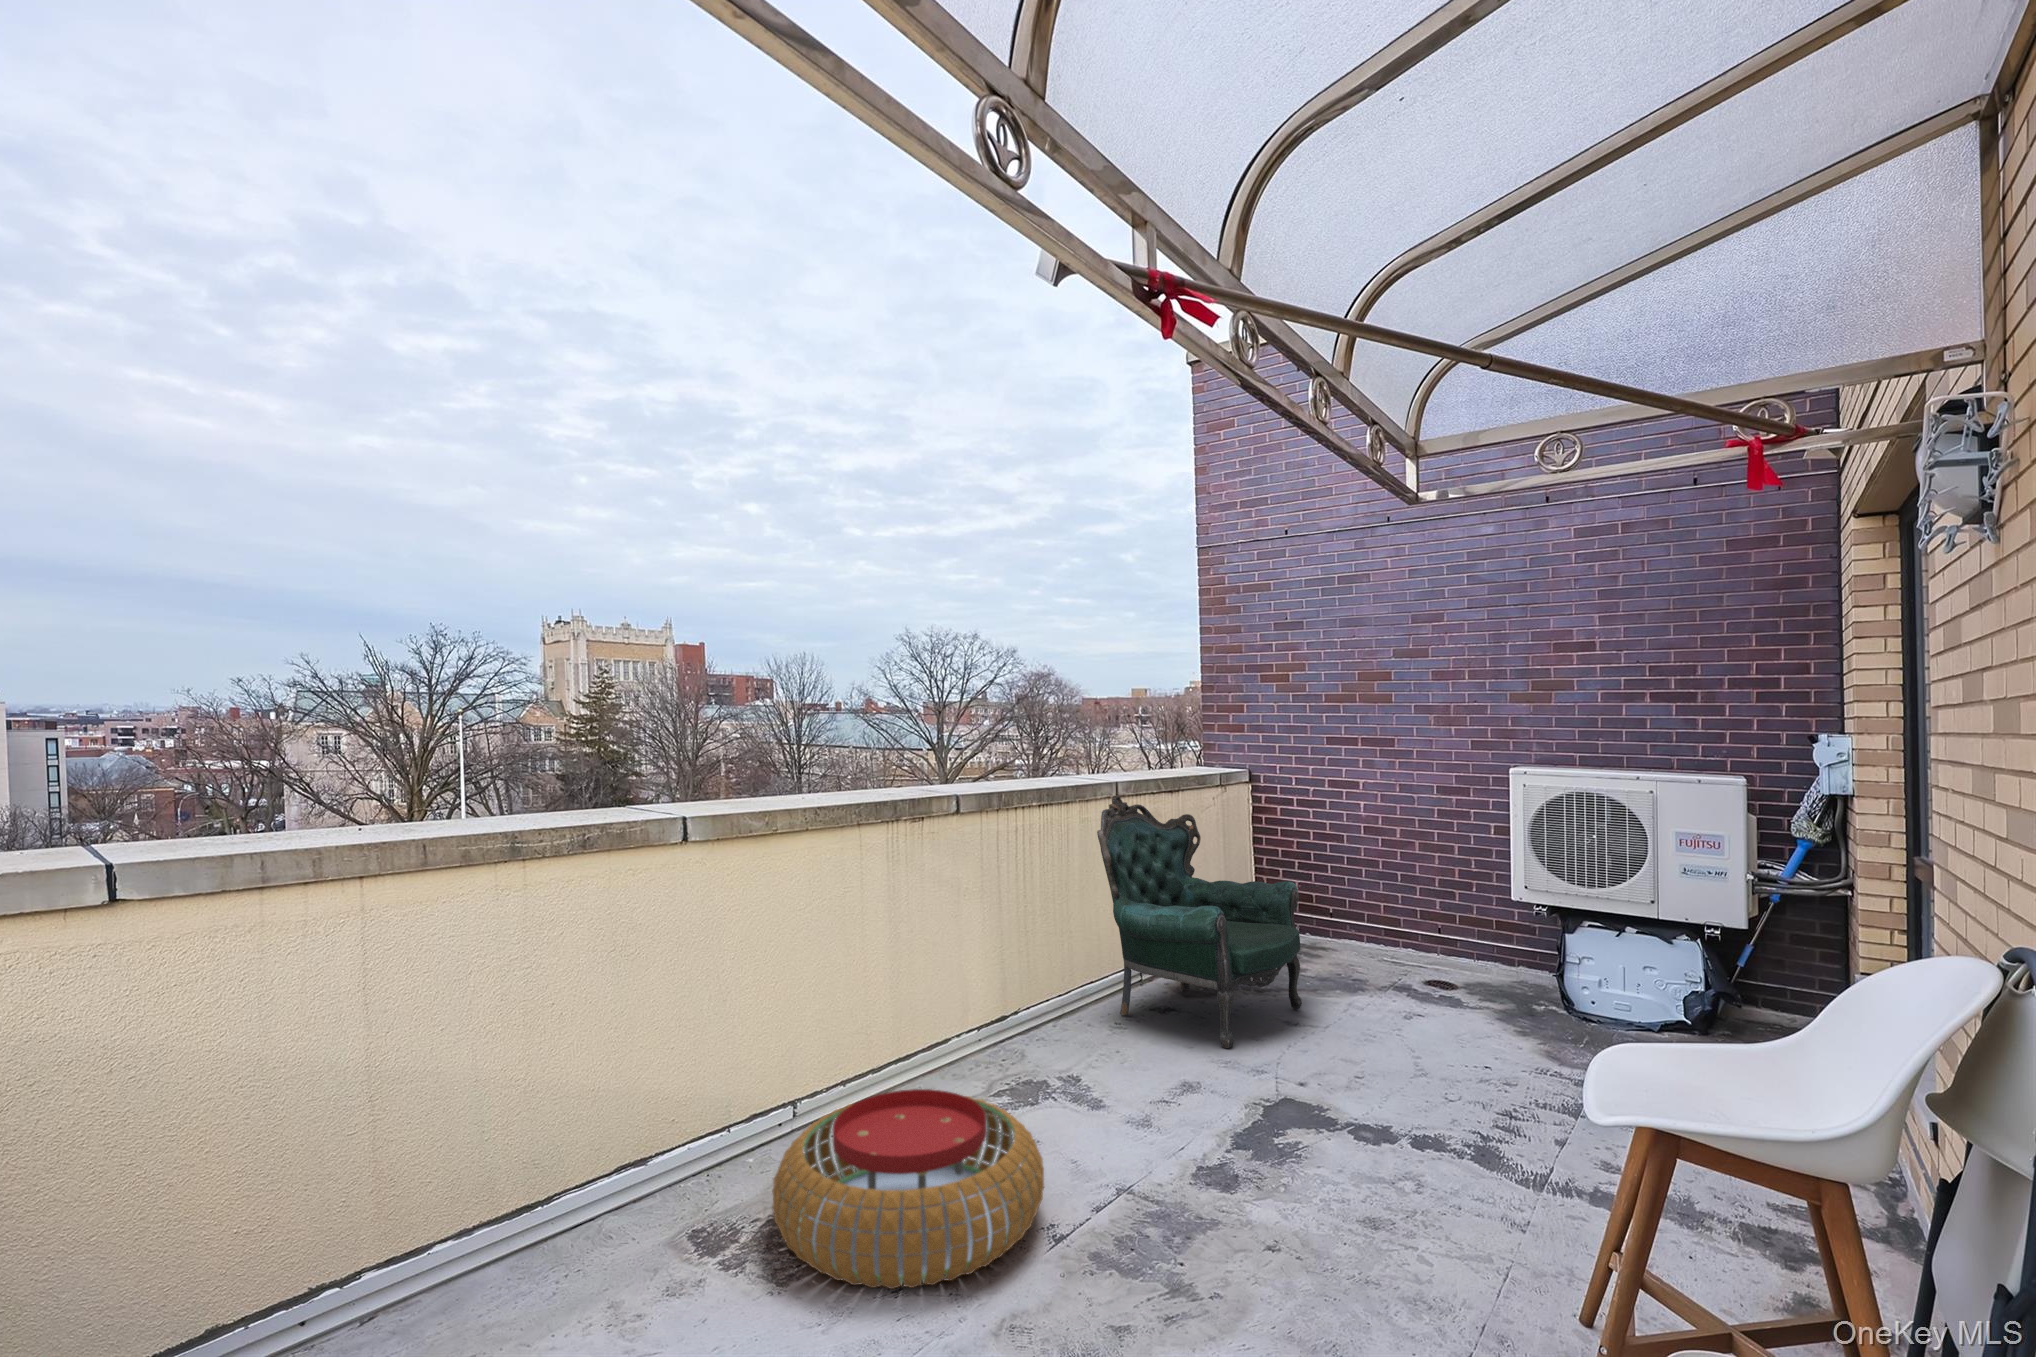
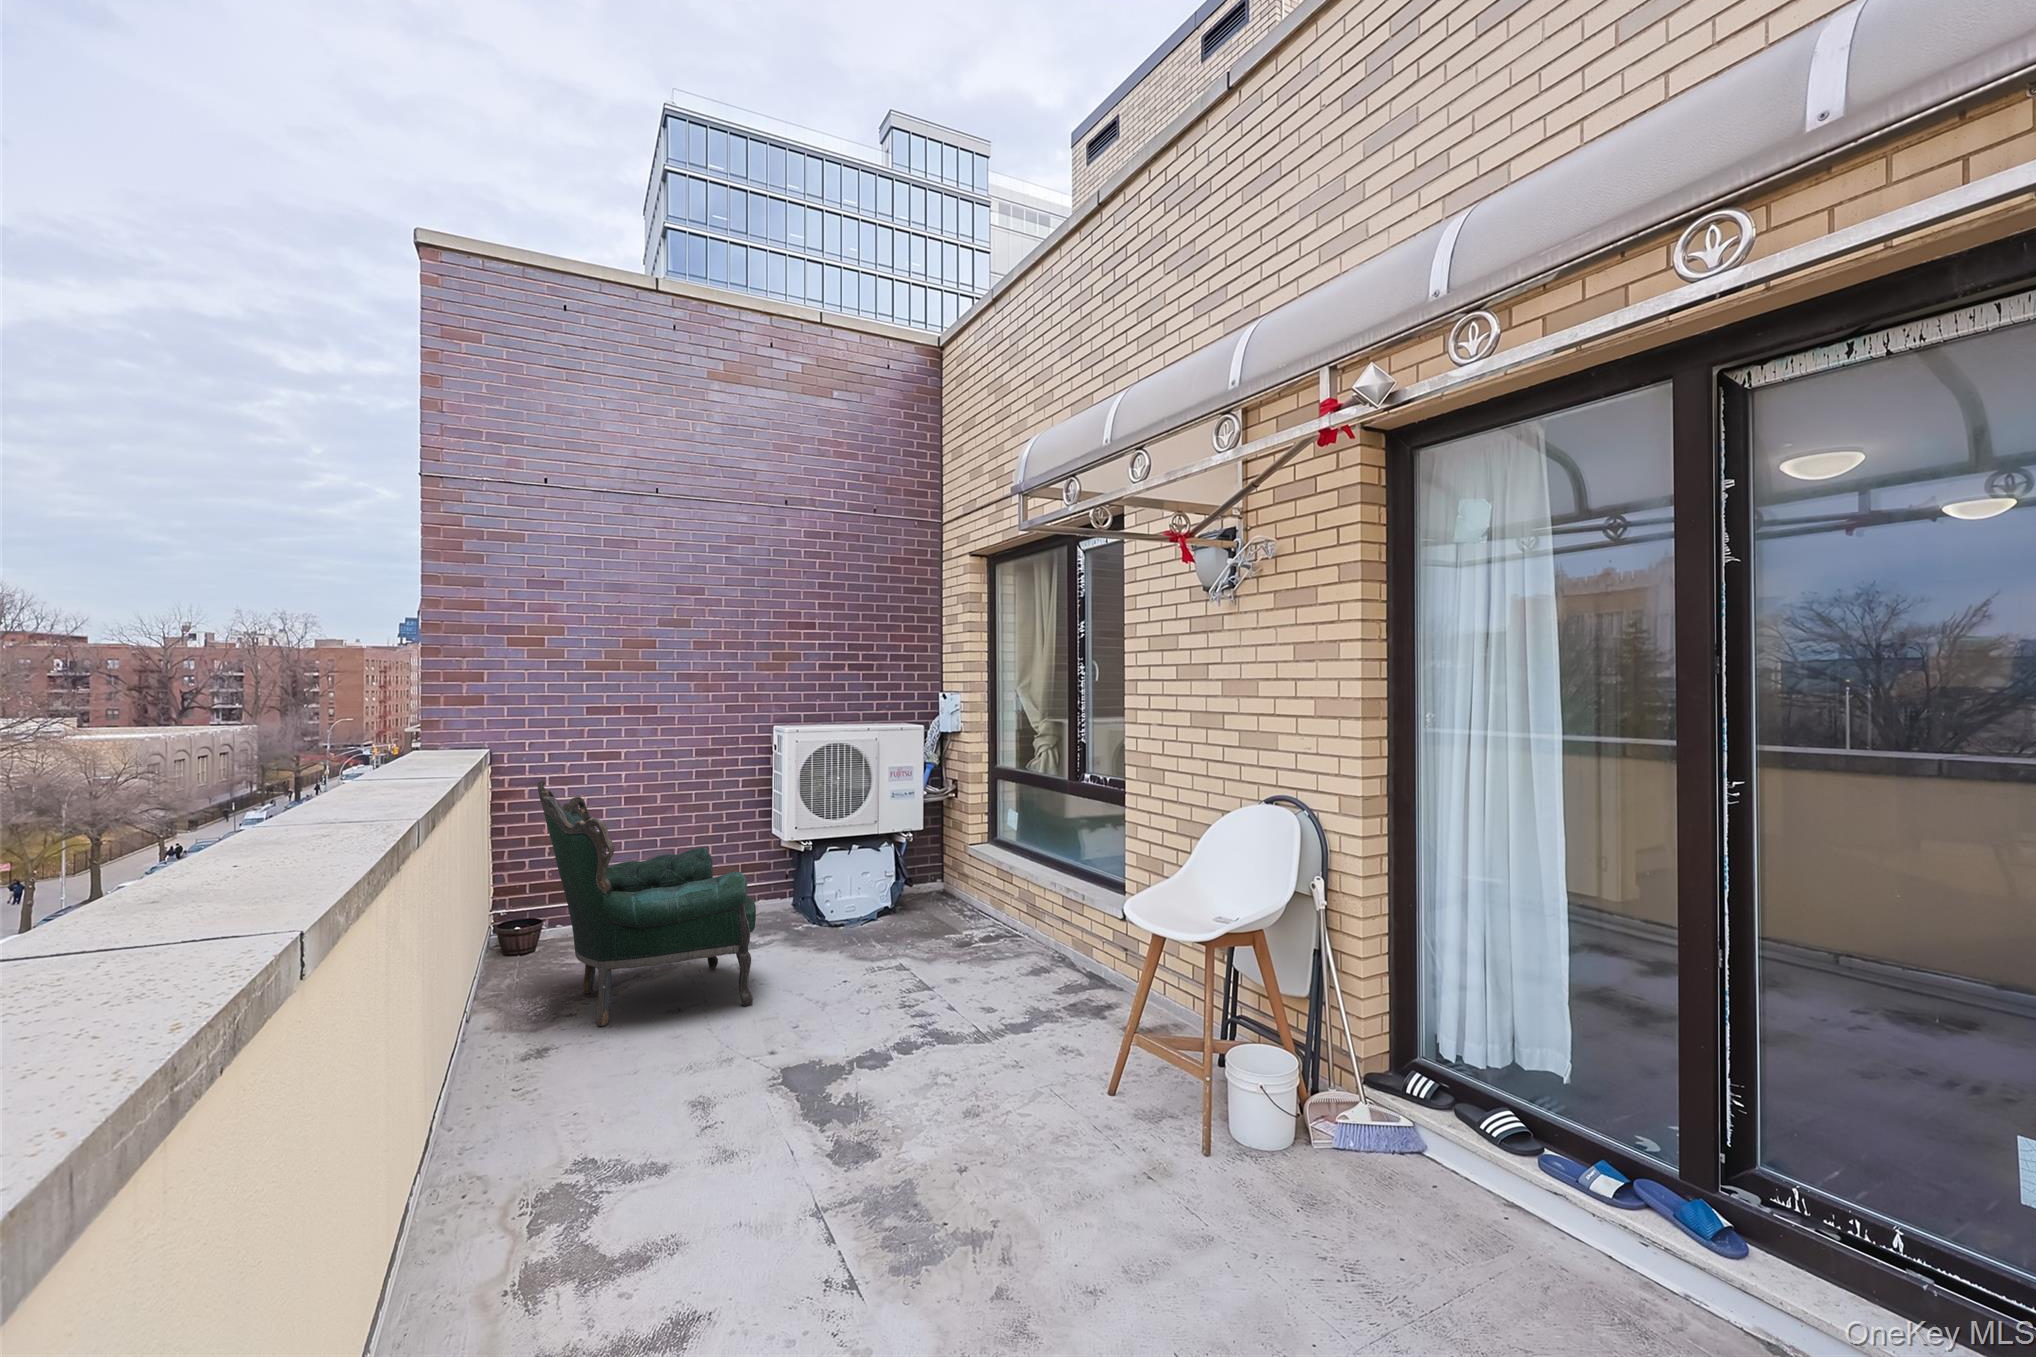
pouf: present [772,1089,1044,1289] -> none [771,1048,1037,1230]

